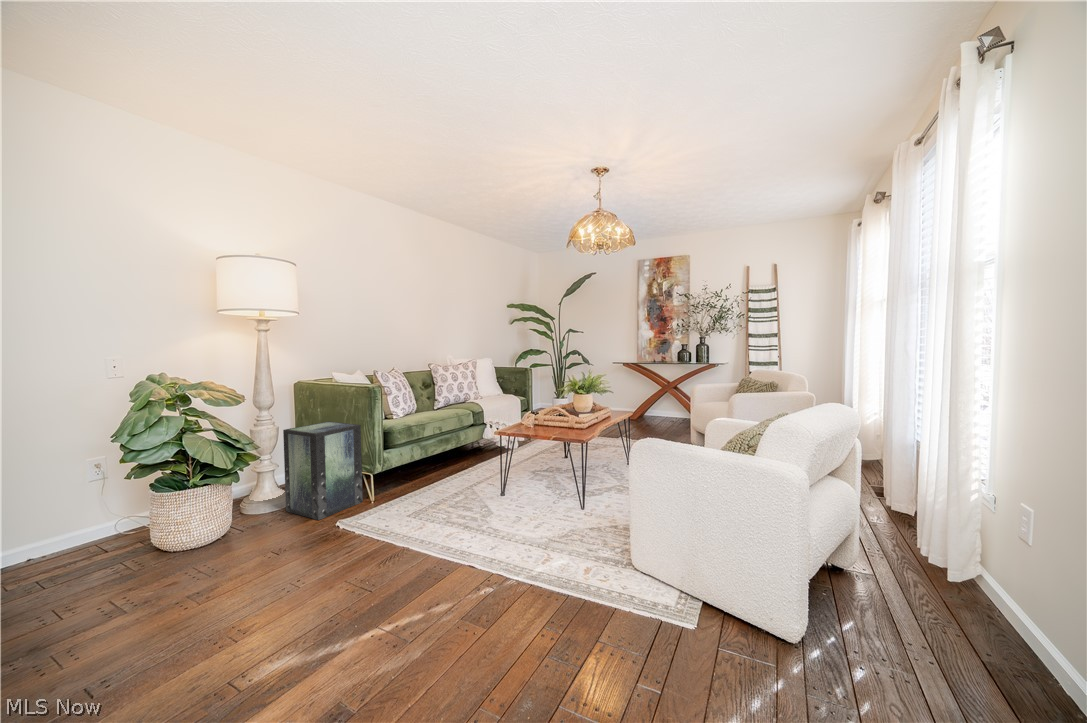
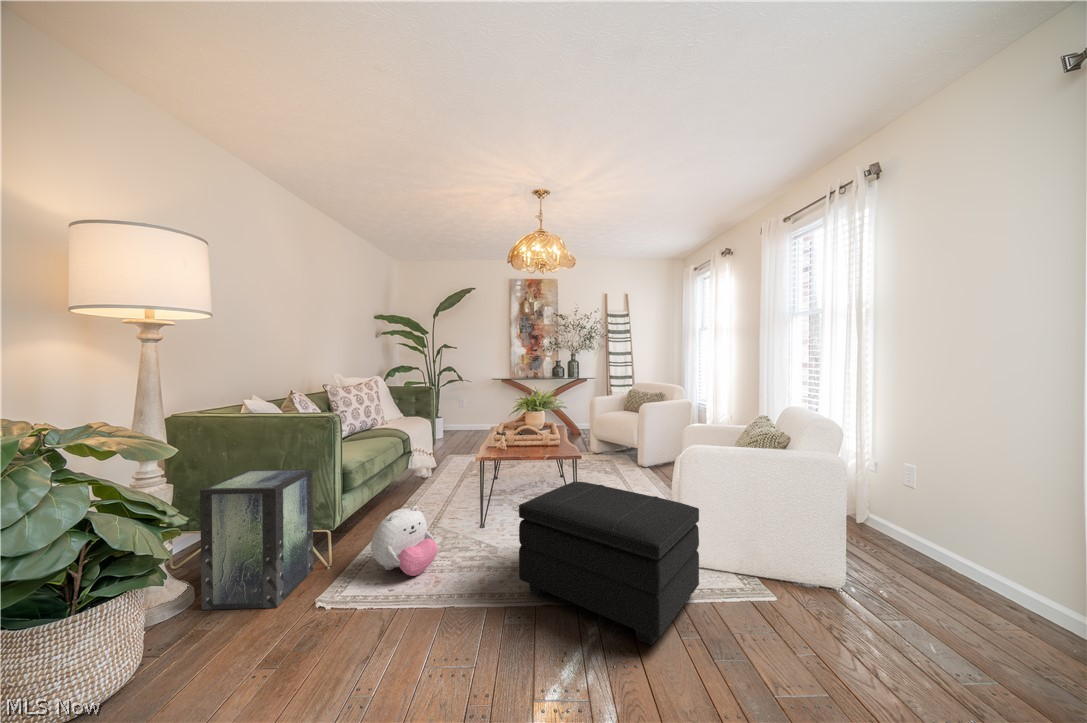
footstool: none [465,463,621,632] -> present [519,481,699,645]
plush toy: none [386,464,436,521] -> present [371,506,438,576]

